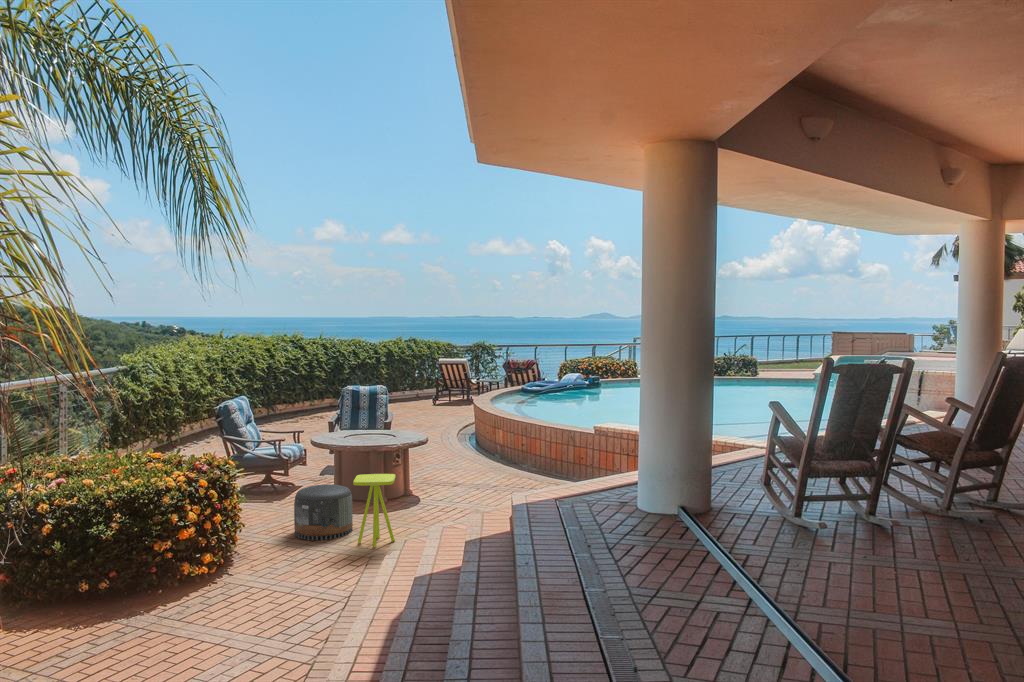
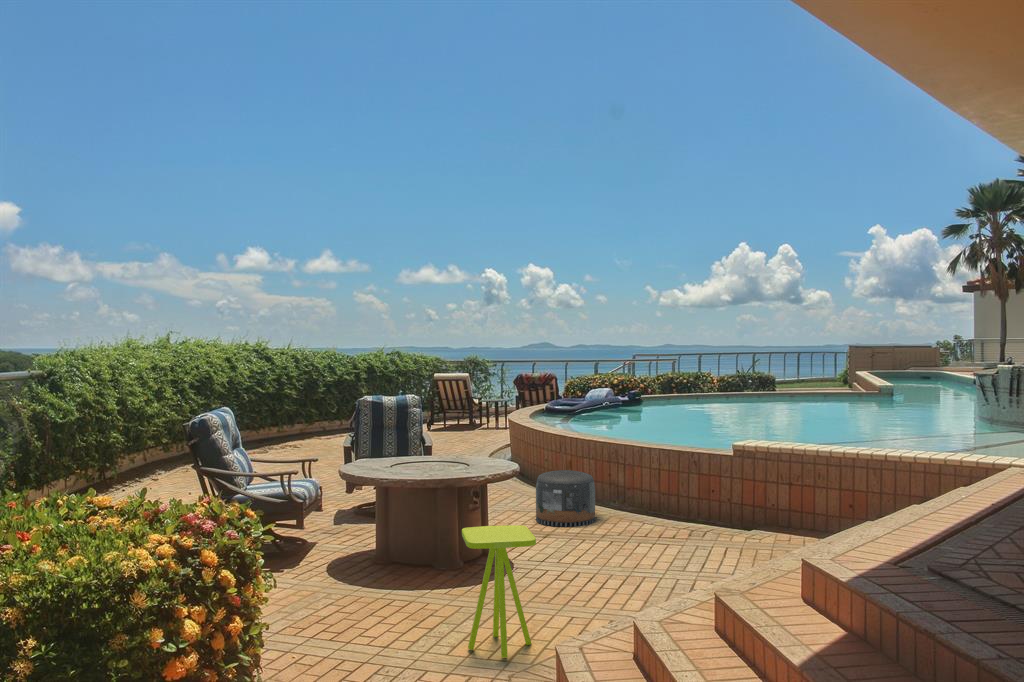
pouf: present [294,484,353,540] -> present [536,470,595,527]

